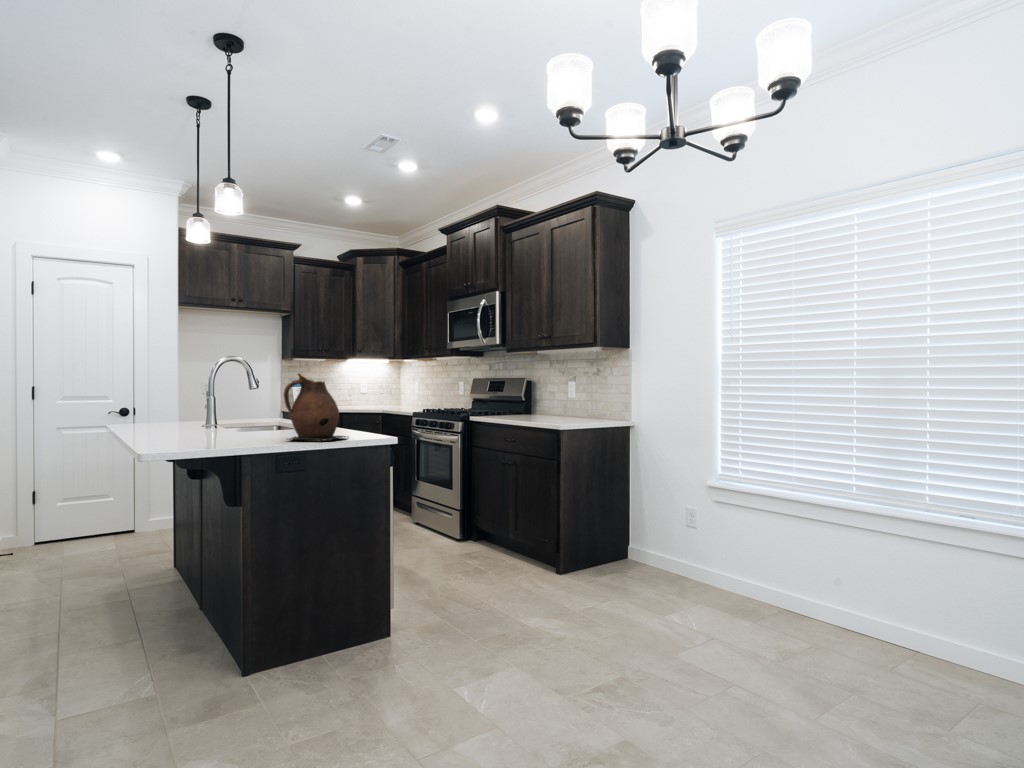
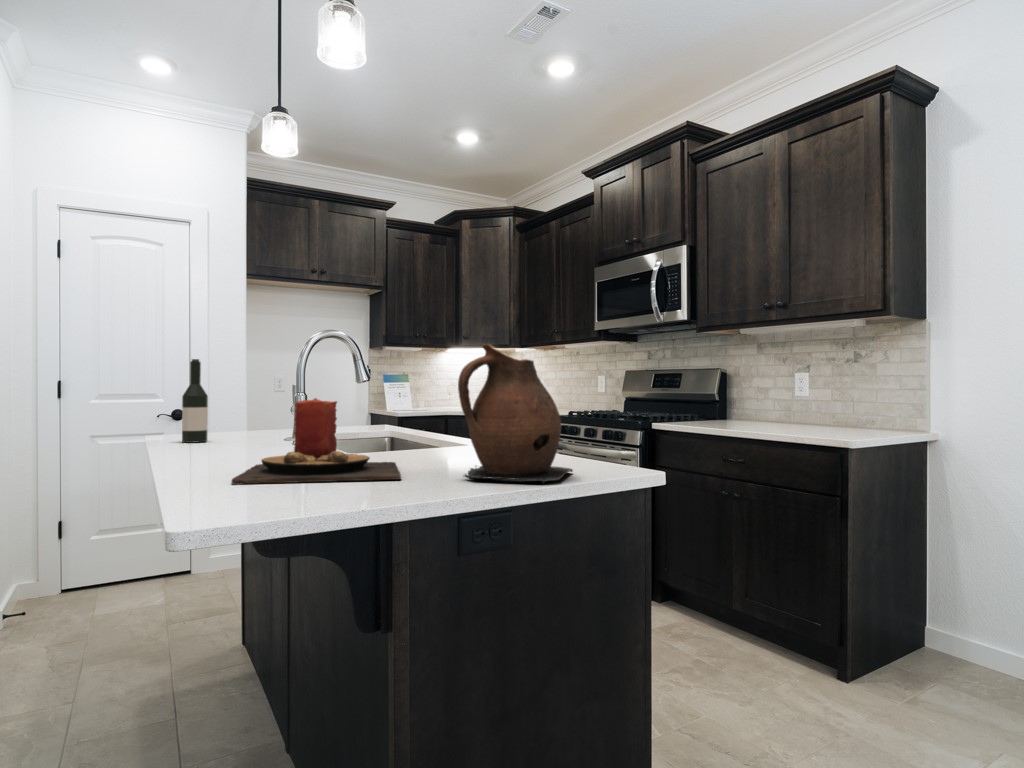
wine bottle: none [133,375,150,429] -> present [182,359,208,443]
candle: none [166,401,259,443] -> present [232,398,401,485]

